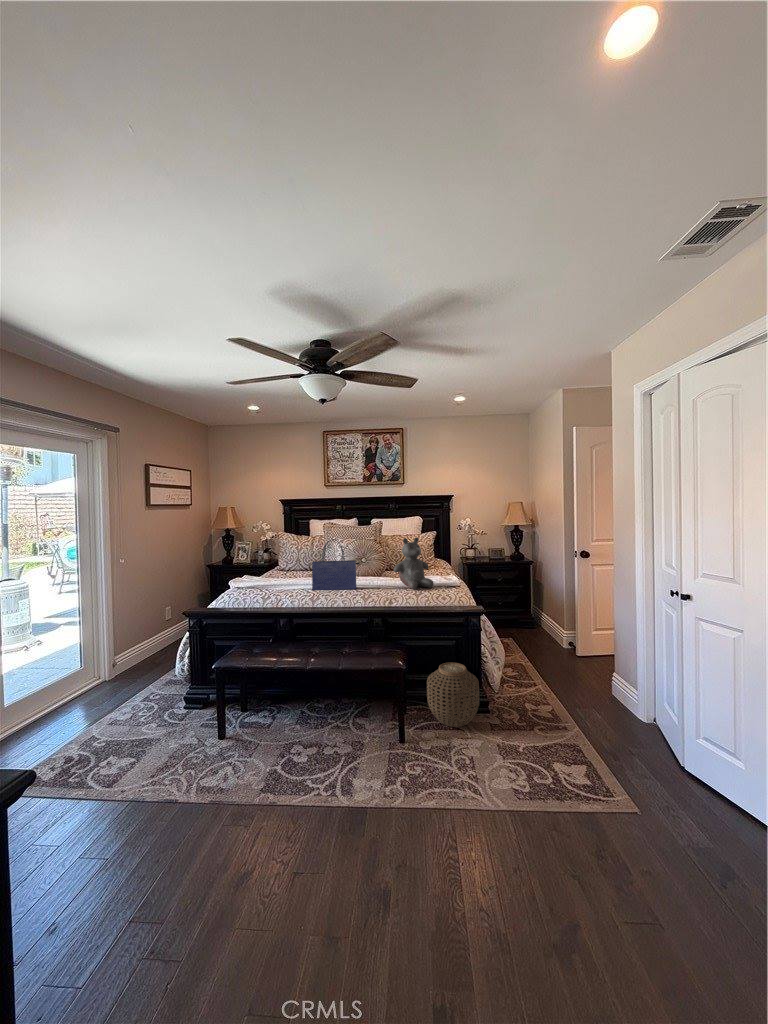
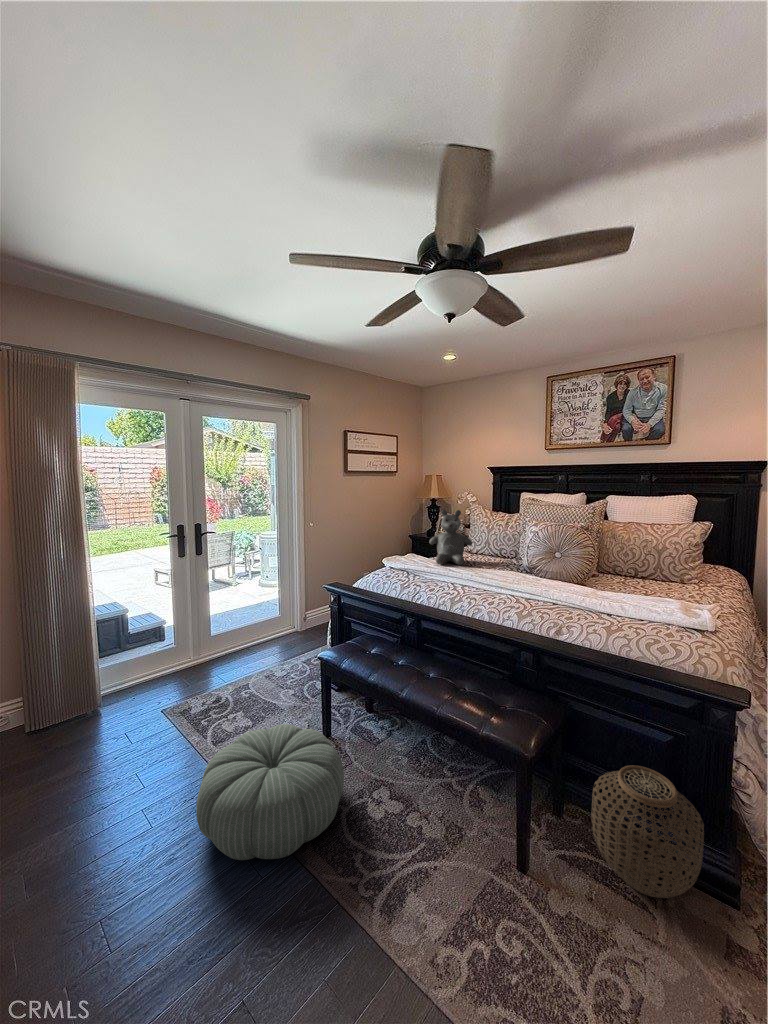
teddy bear: present [394,537,434,590] -> present [429,510,472,565]
tote bag: present [312,539,359,590] -> none [467,523,535,597]
pouf: none [151,719,281,825] -> present [196,724,344,860]

